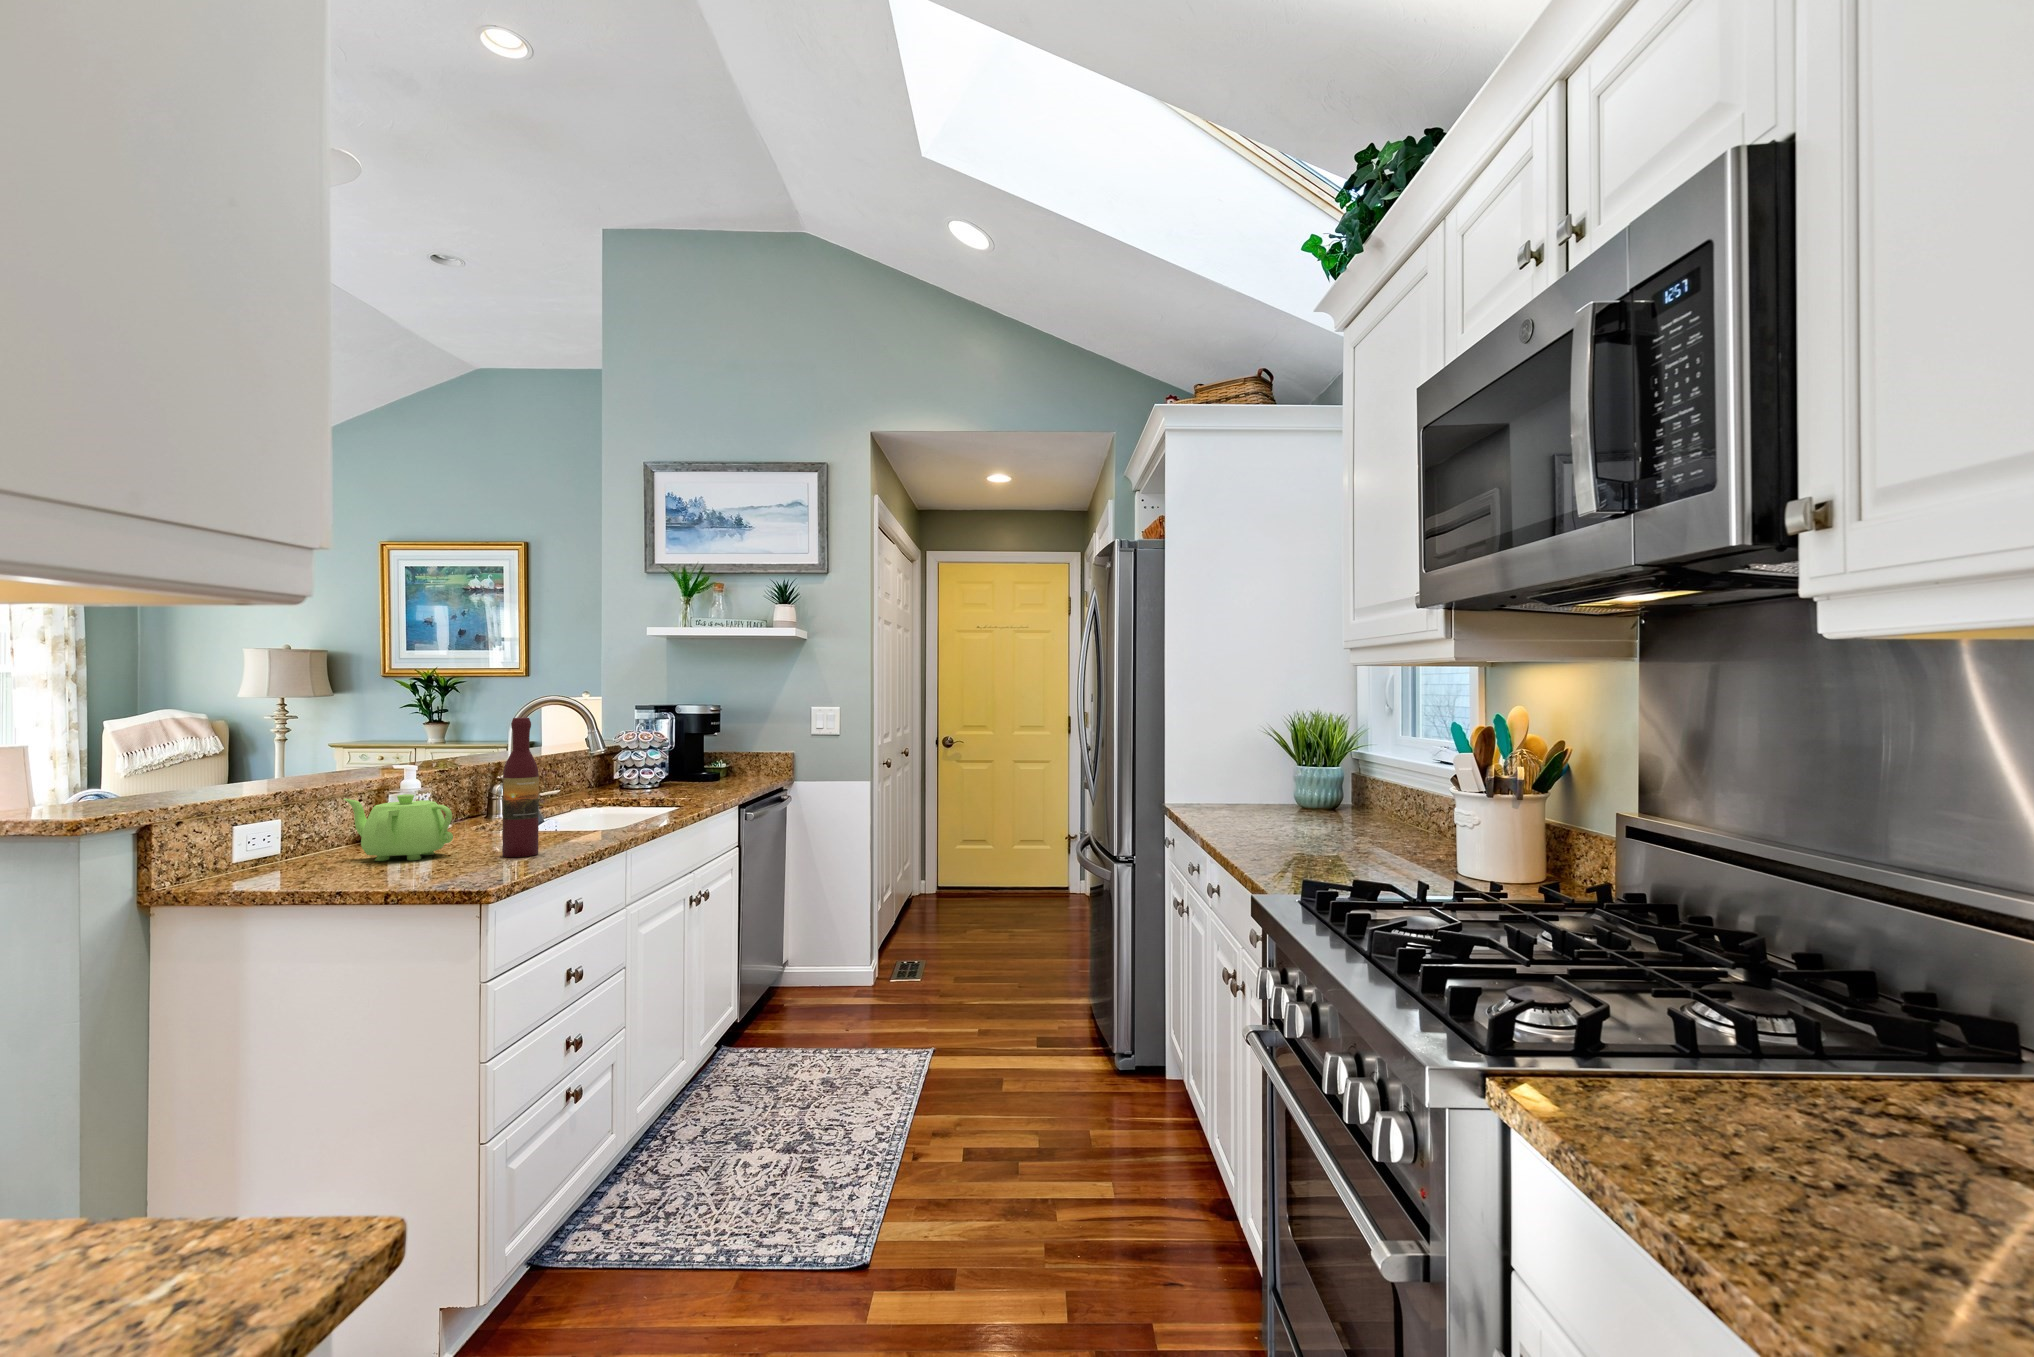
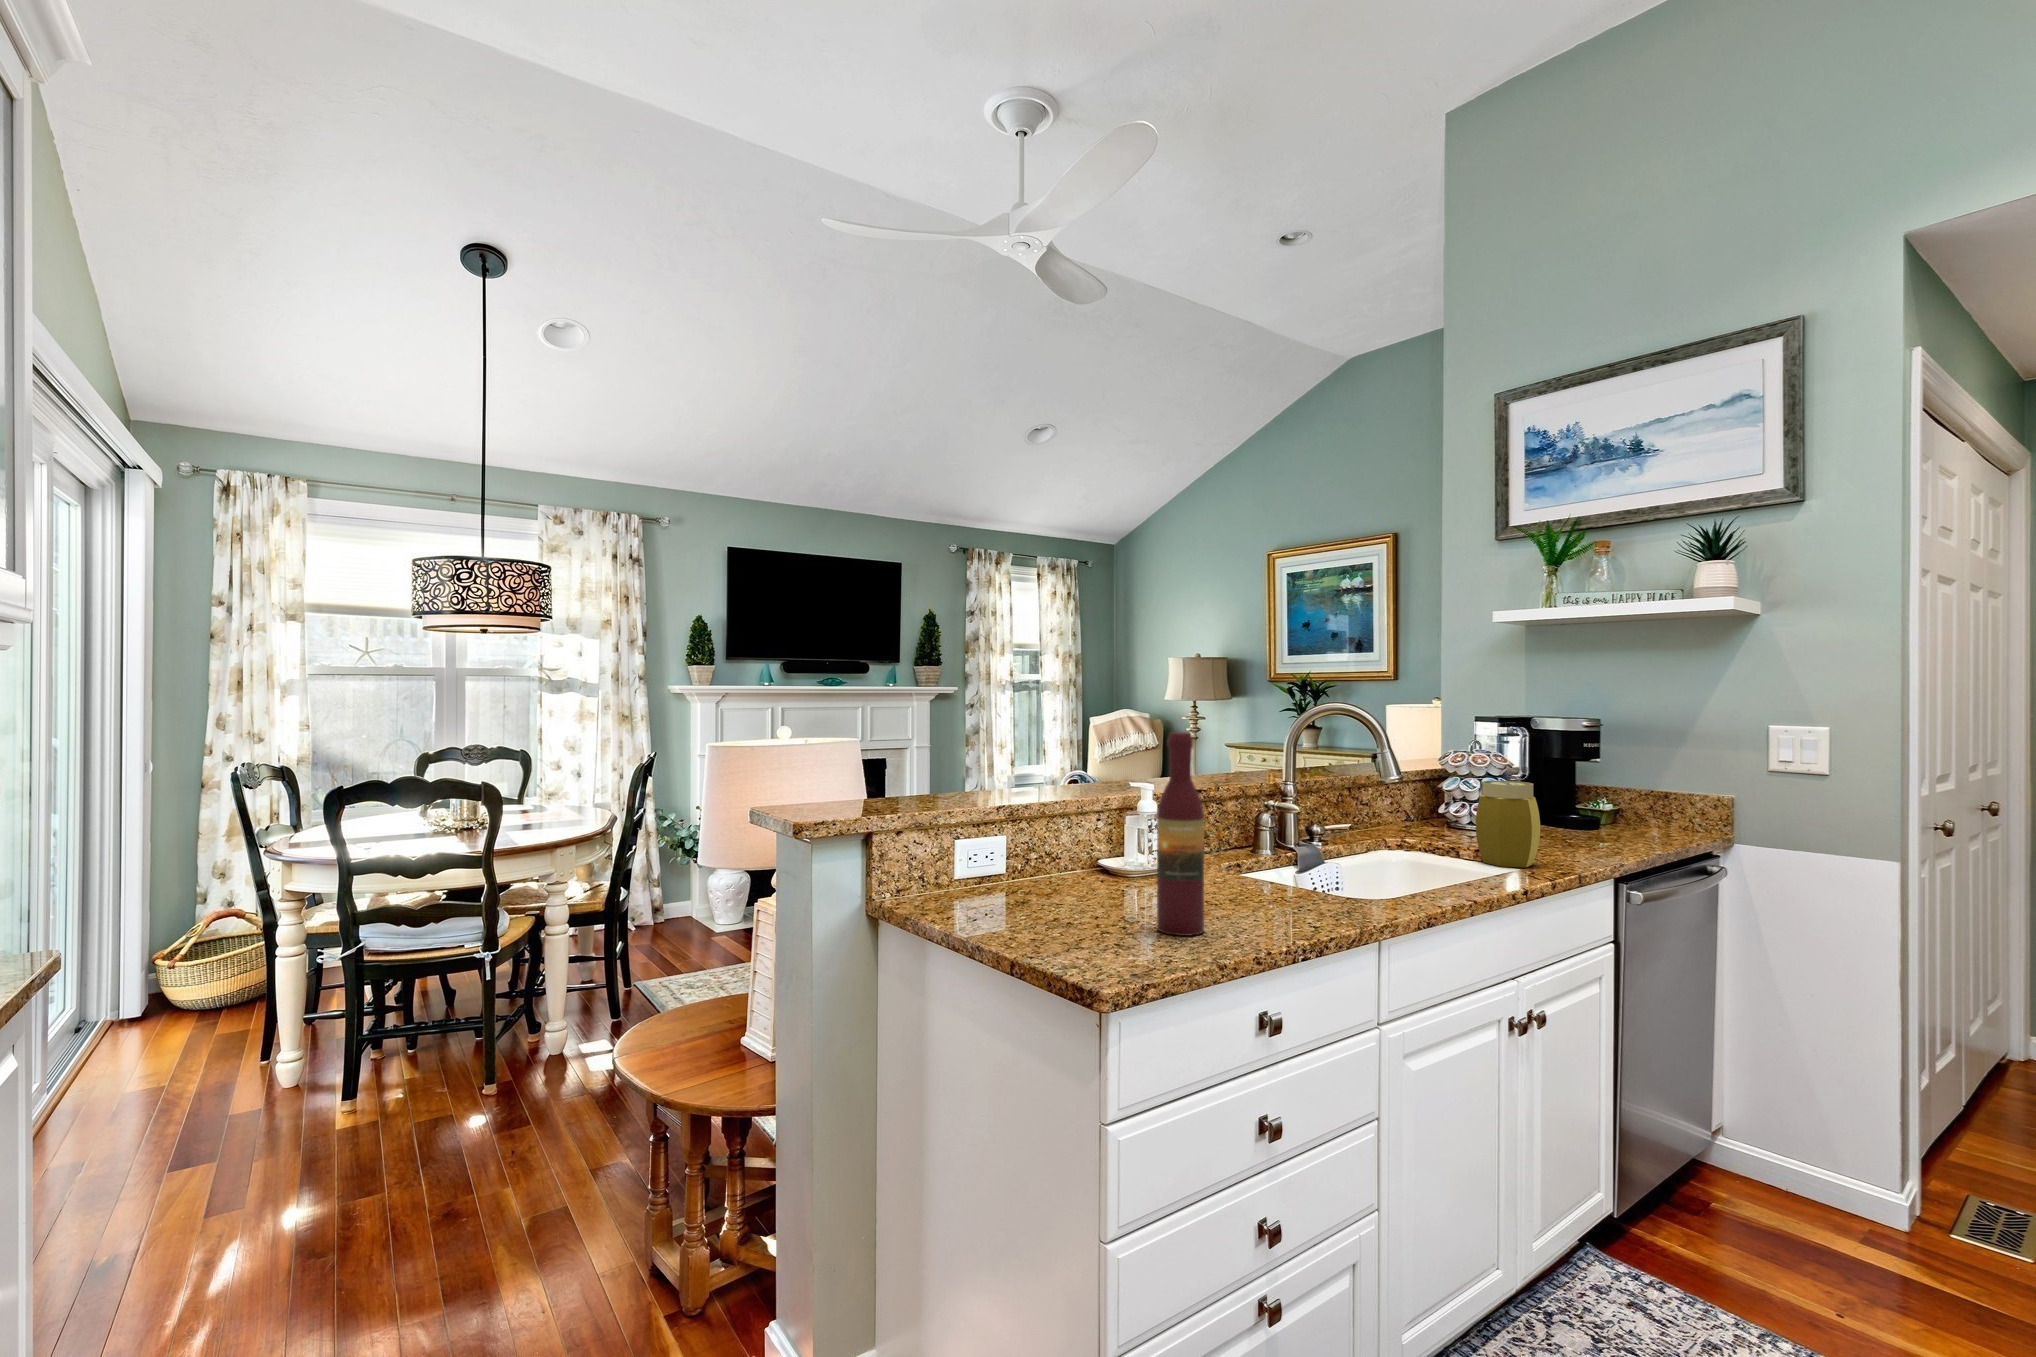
jar: none [658,749,698,806] -> present [1476,781,1540,868]
teapot: present [344,794,453,861] -> none [1014,822,1115,913]

